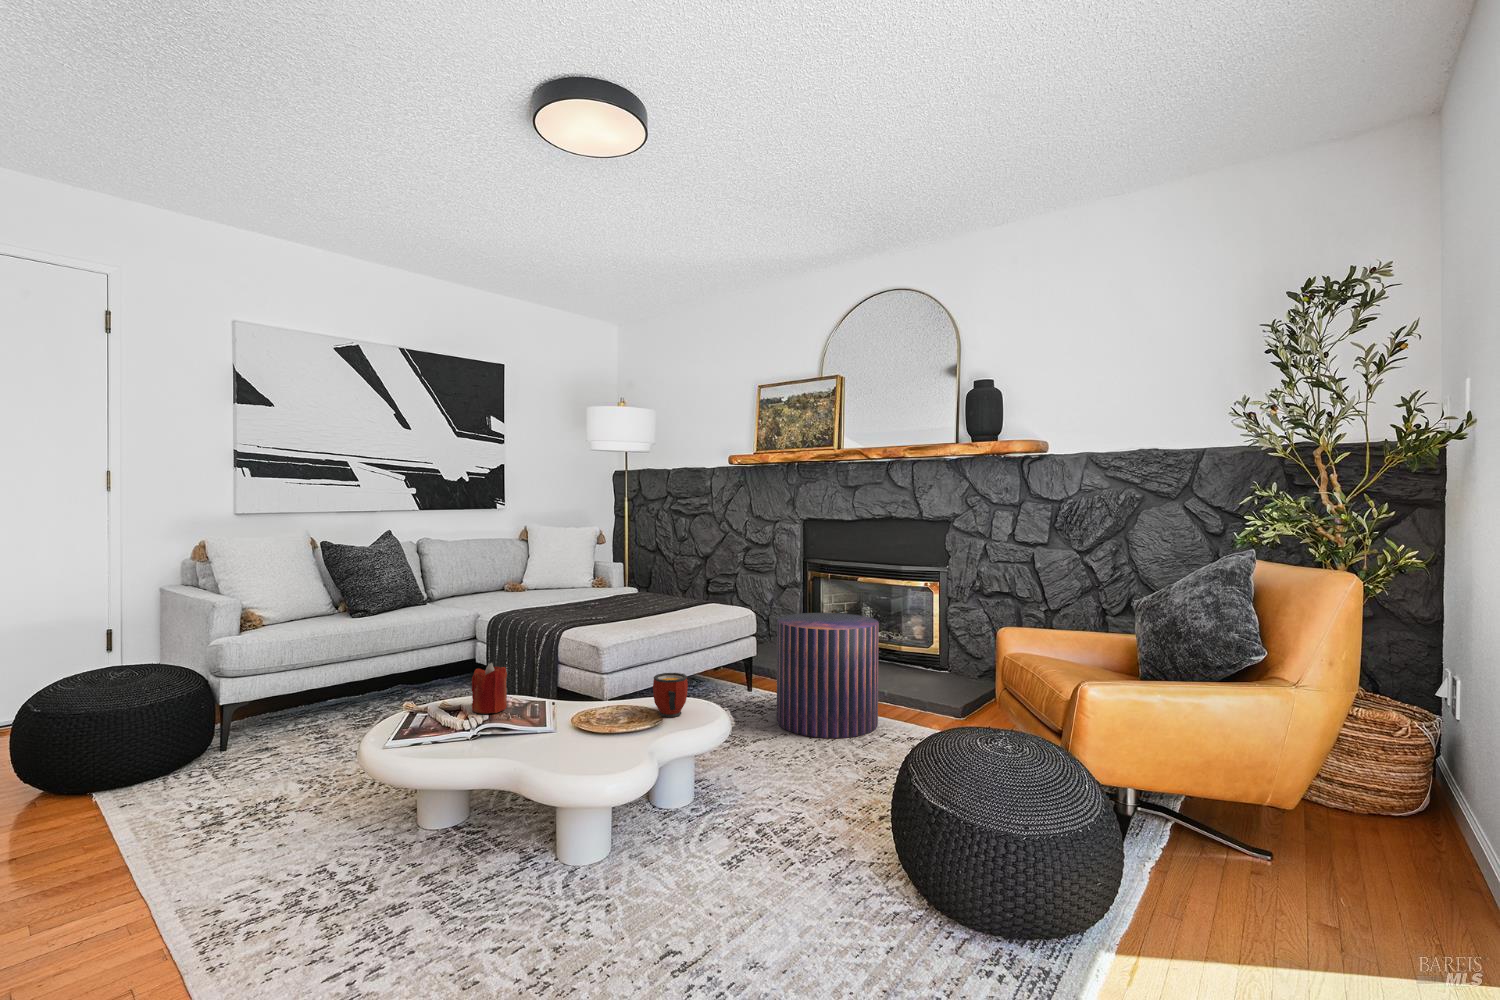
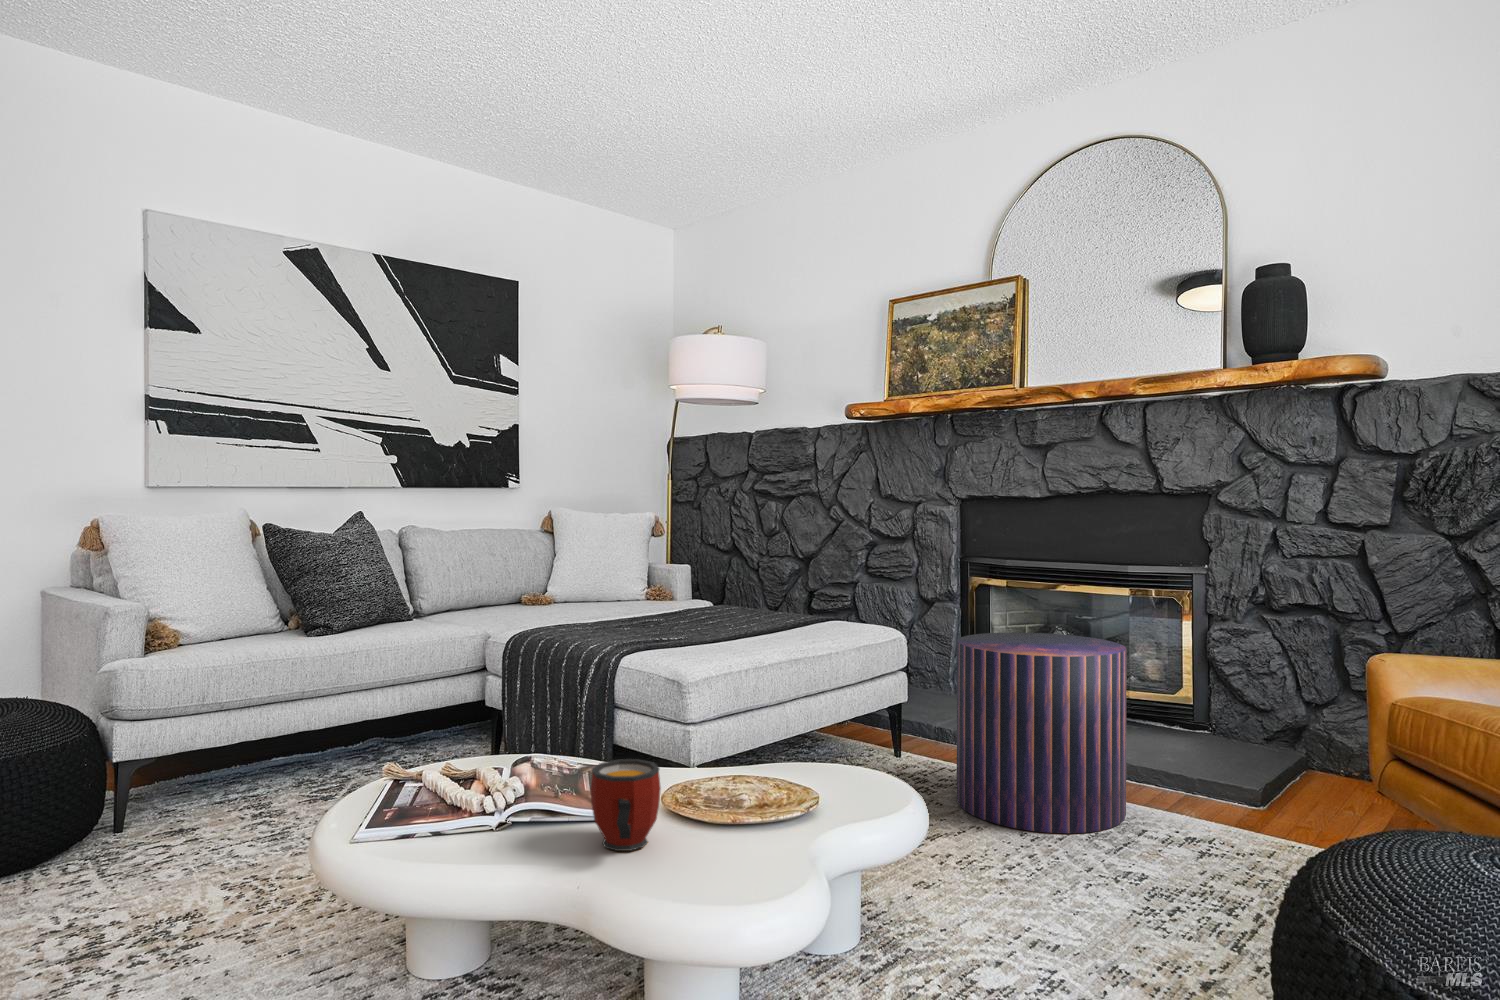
candle: present [472,663,507,714] -> none [494,699,551,785]
mug: present [653,673,688,717] -> present [591,759,661,851]

